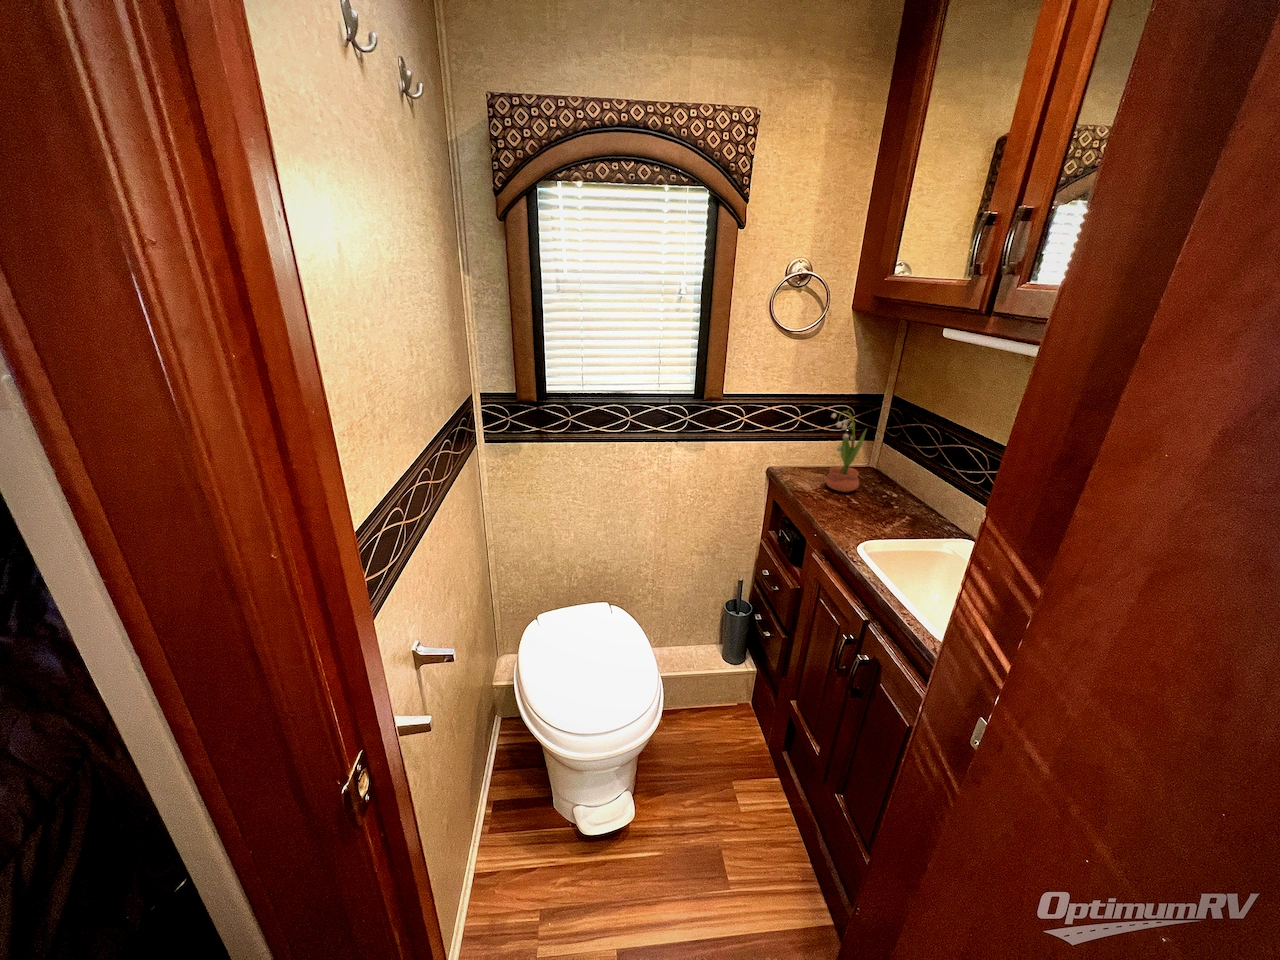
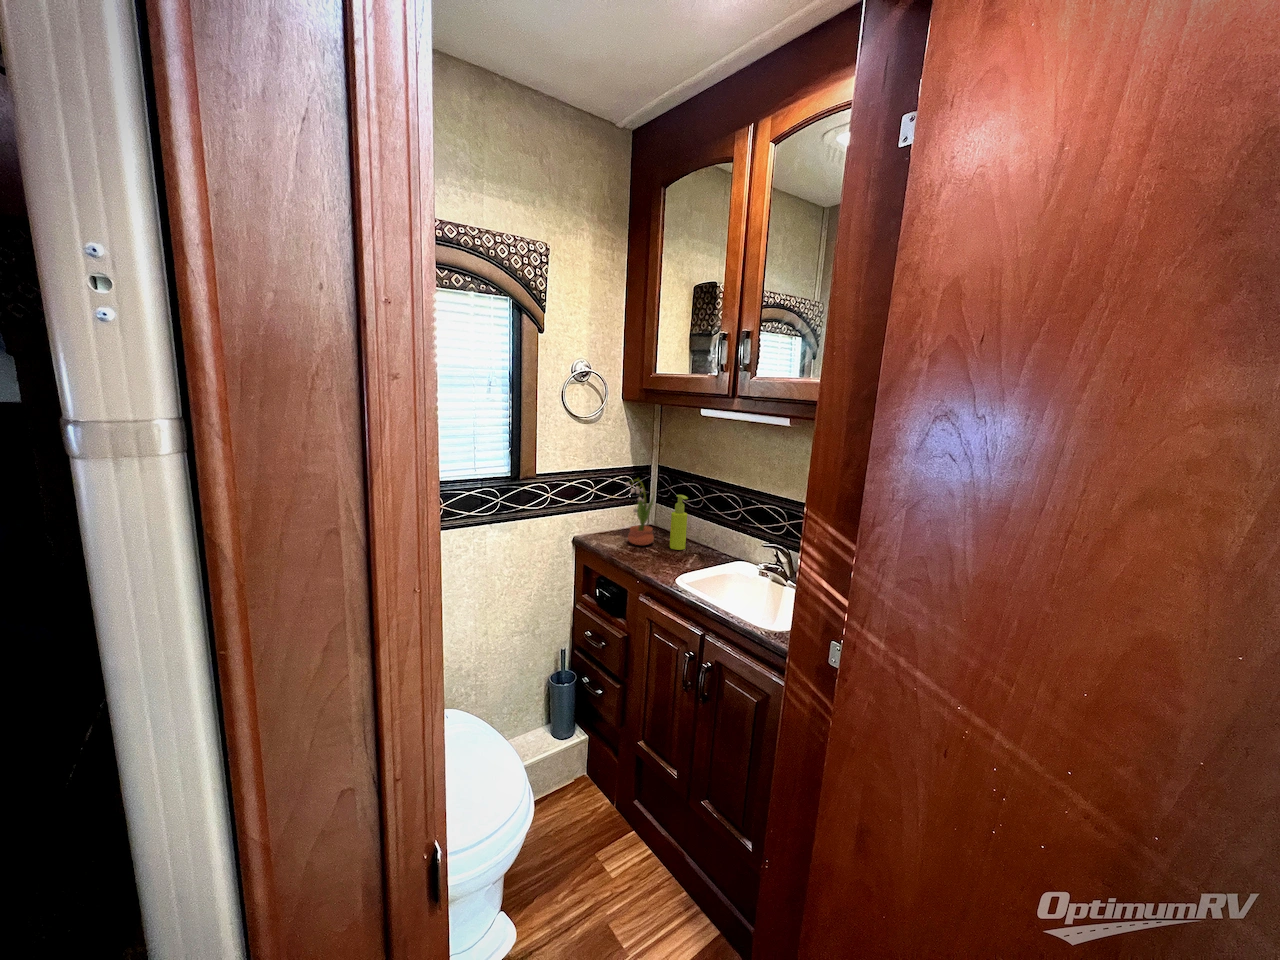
soap dispenser: none [876,437,909,506] -> present [670,495,688,550]

